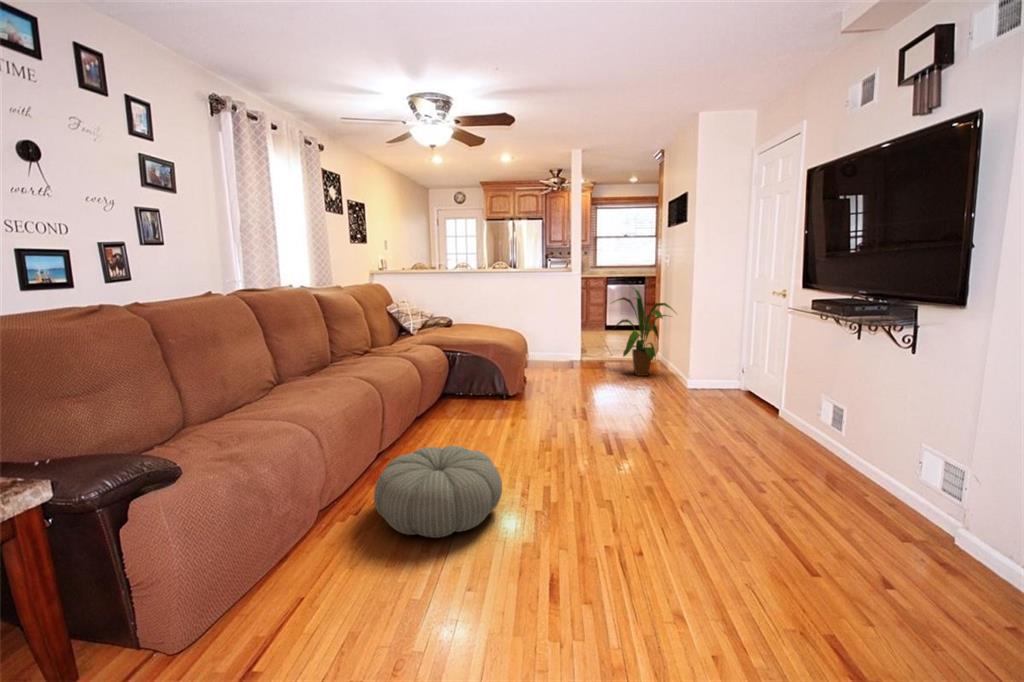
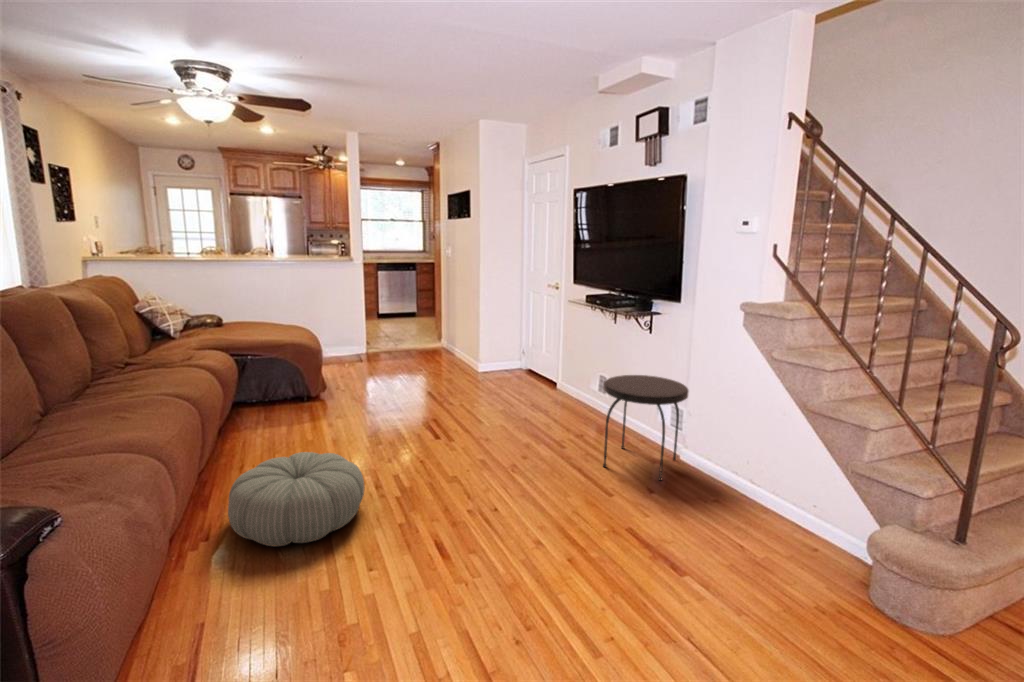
house plant: present [614,288,673,376] -> none [401,278,466,364]
side table: none [813,409,974,573] -> present [603,375,689,481]

